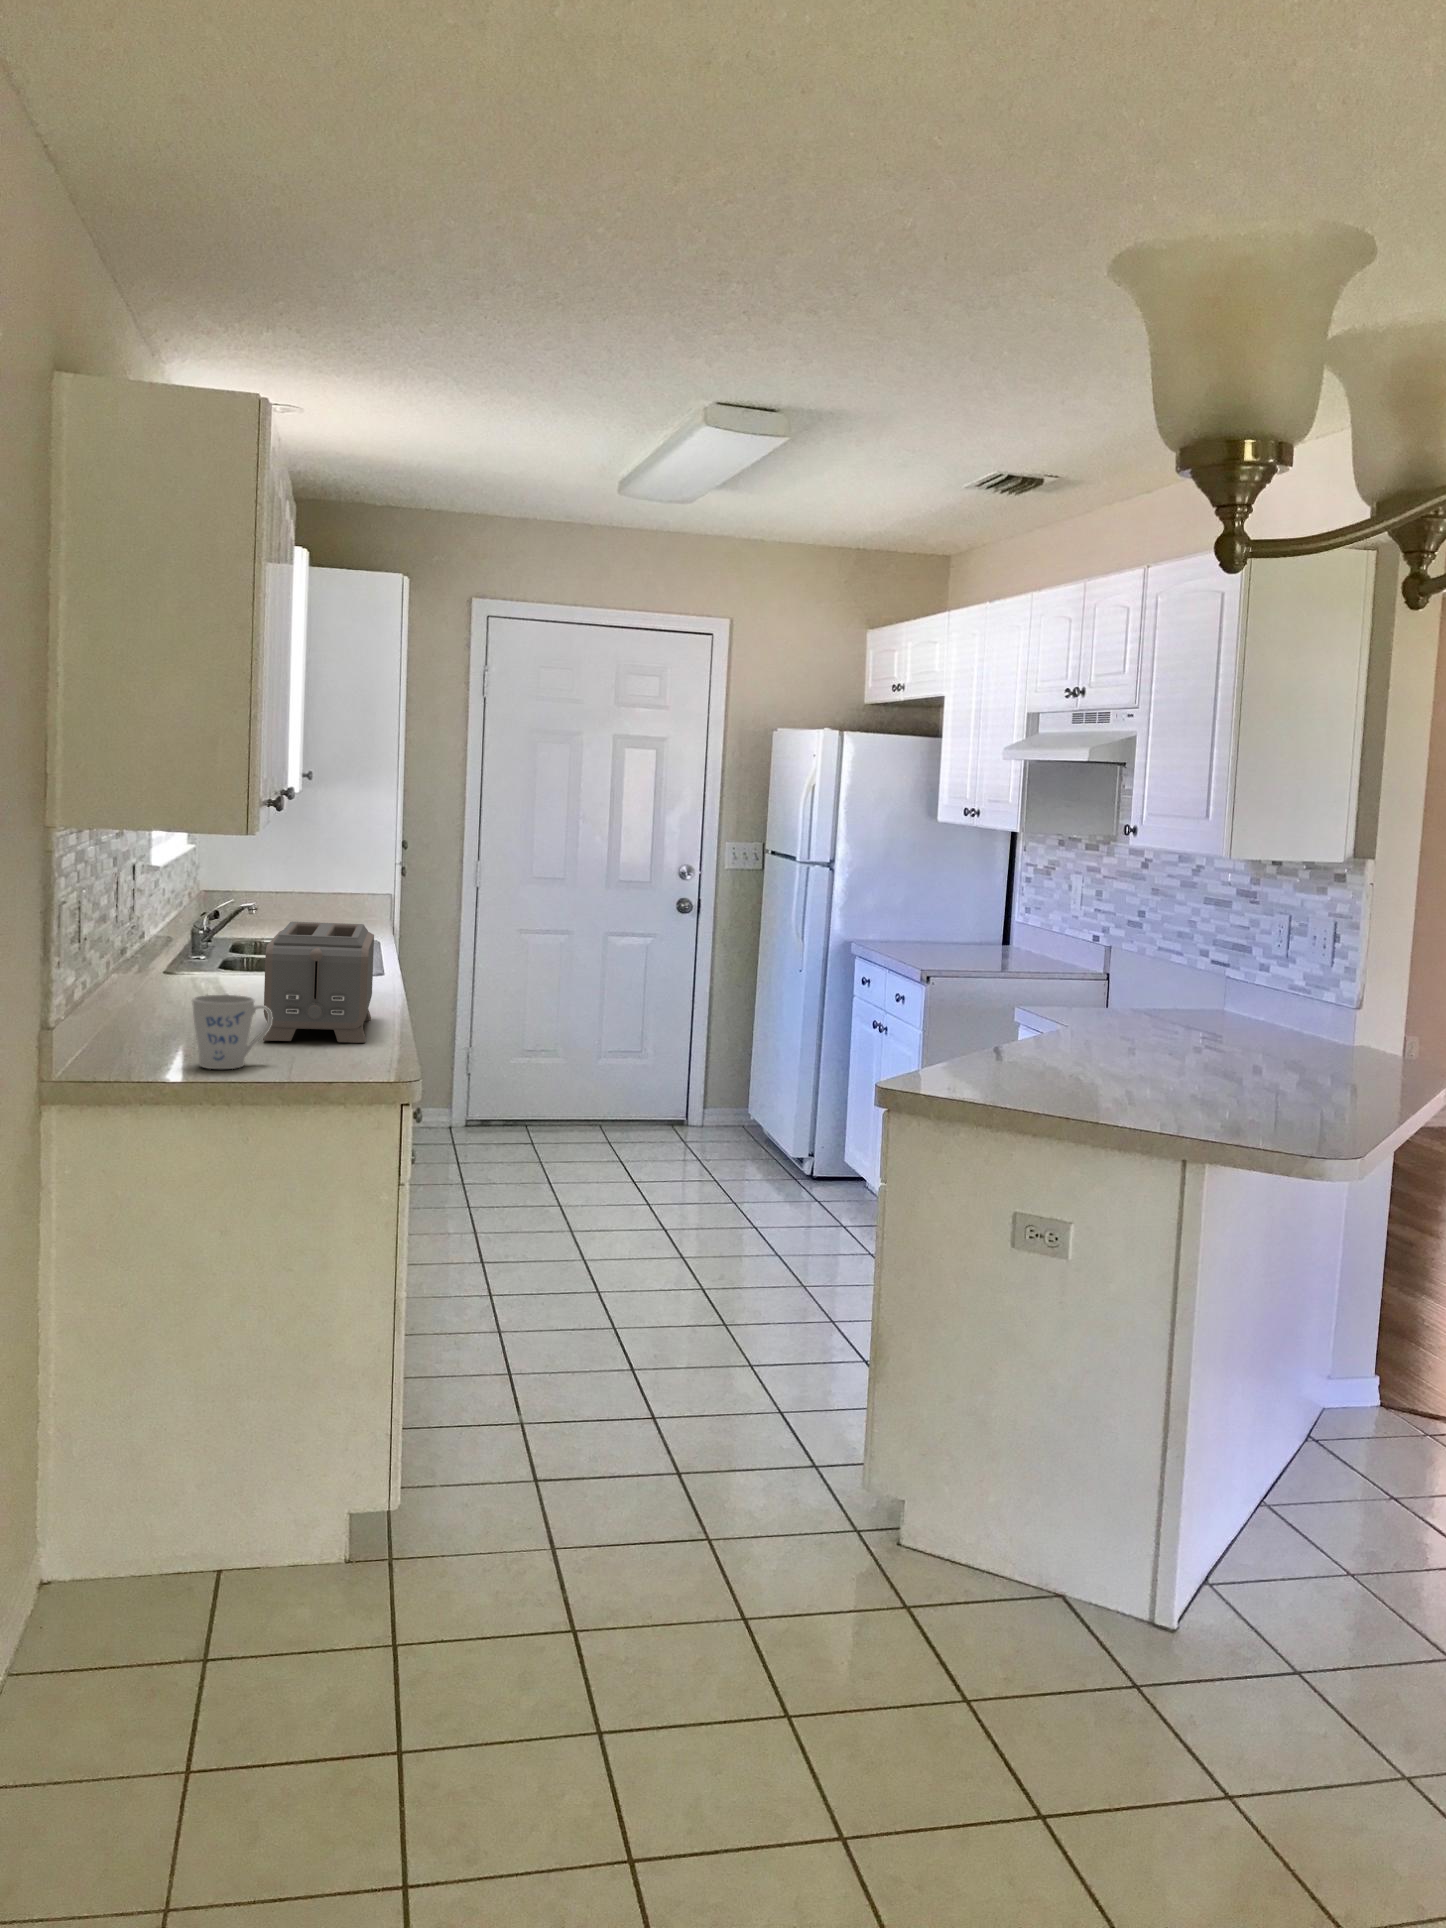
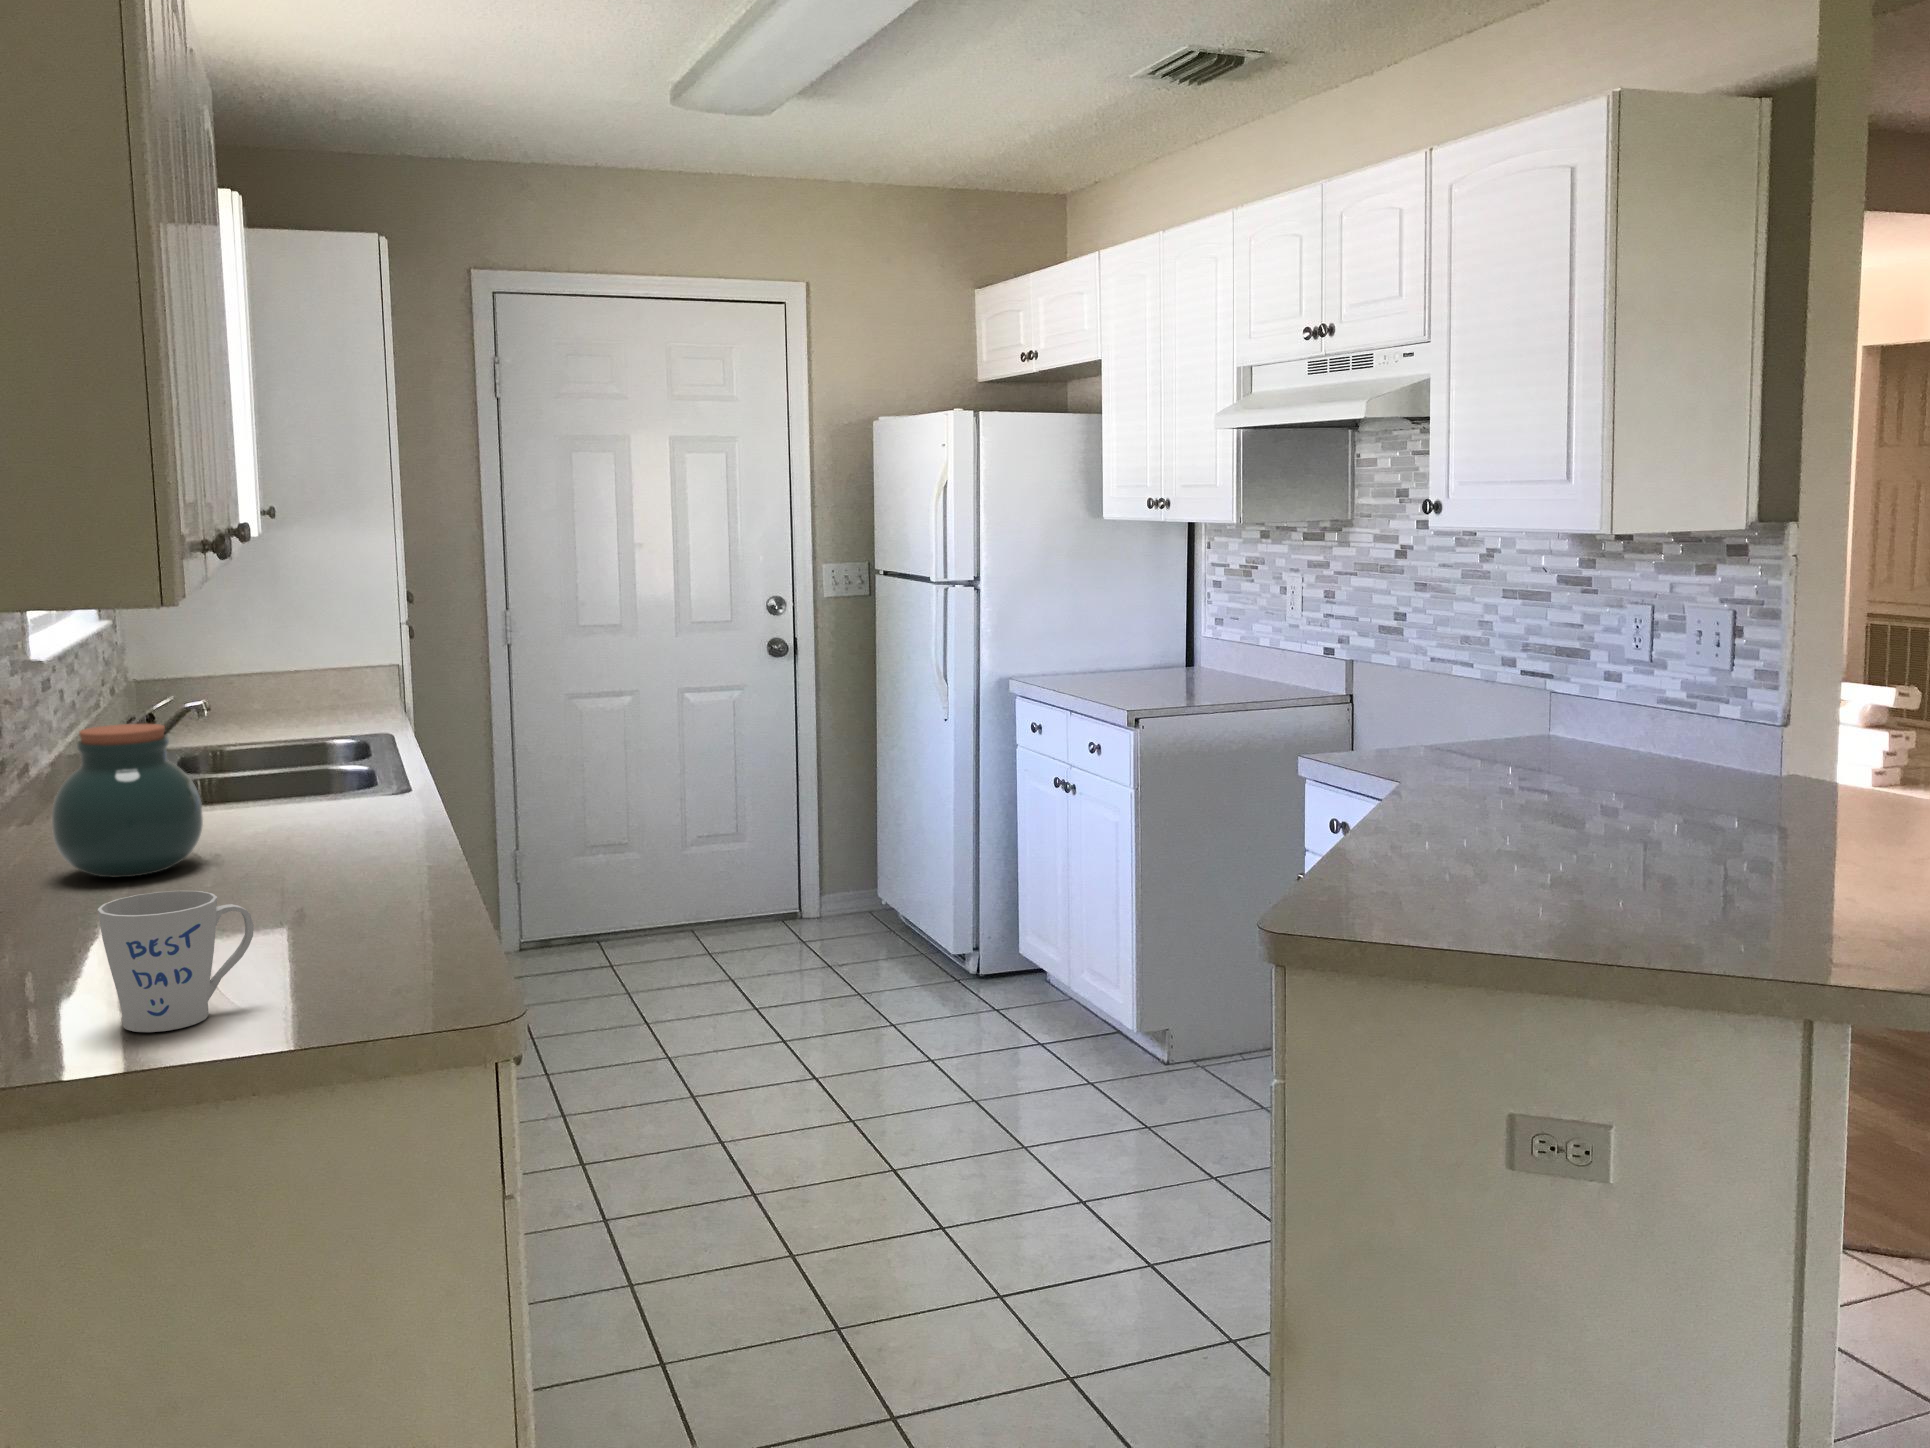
jar: none [161,908,248,1002] -> present [52,724,203,877]
toaster: present [263,922,374,1043] -> none [229,732,418,951]

